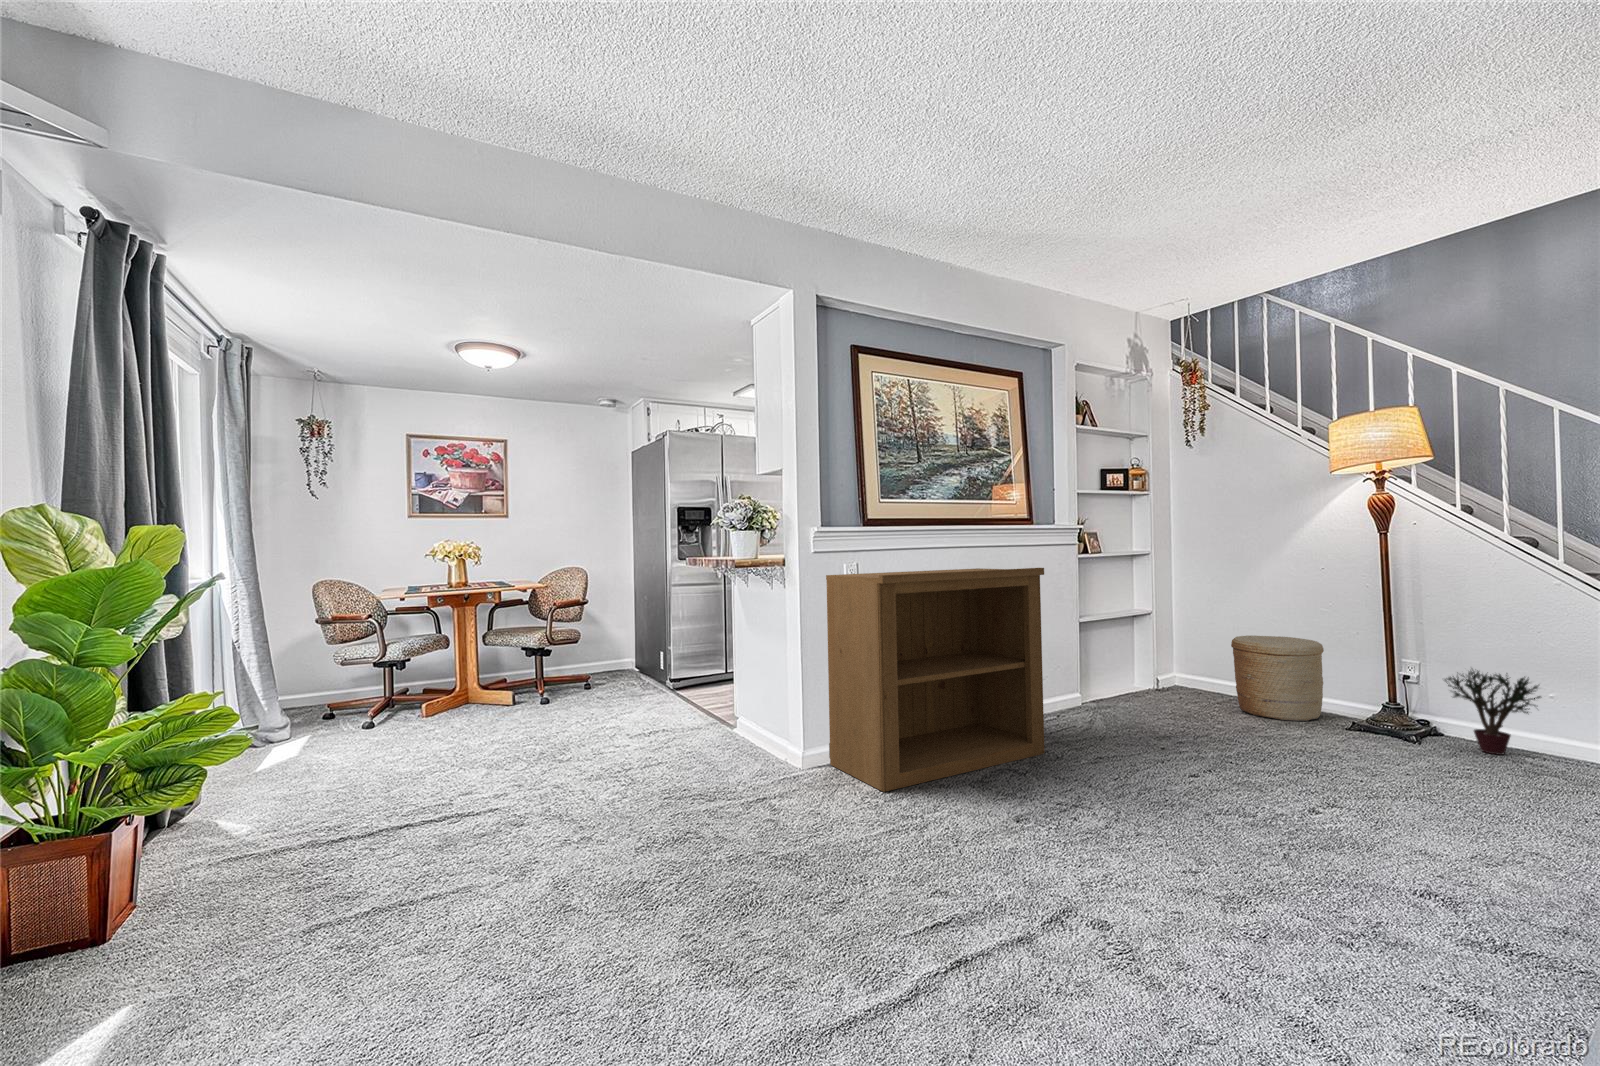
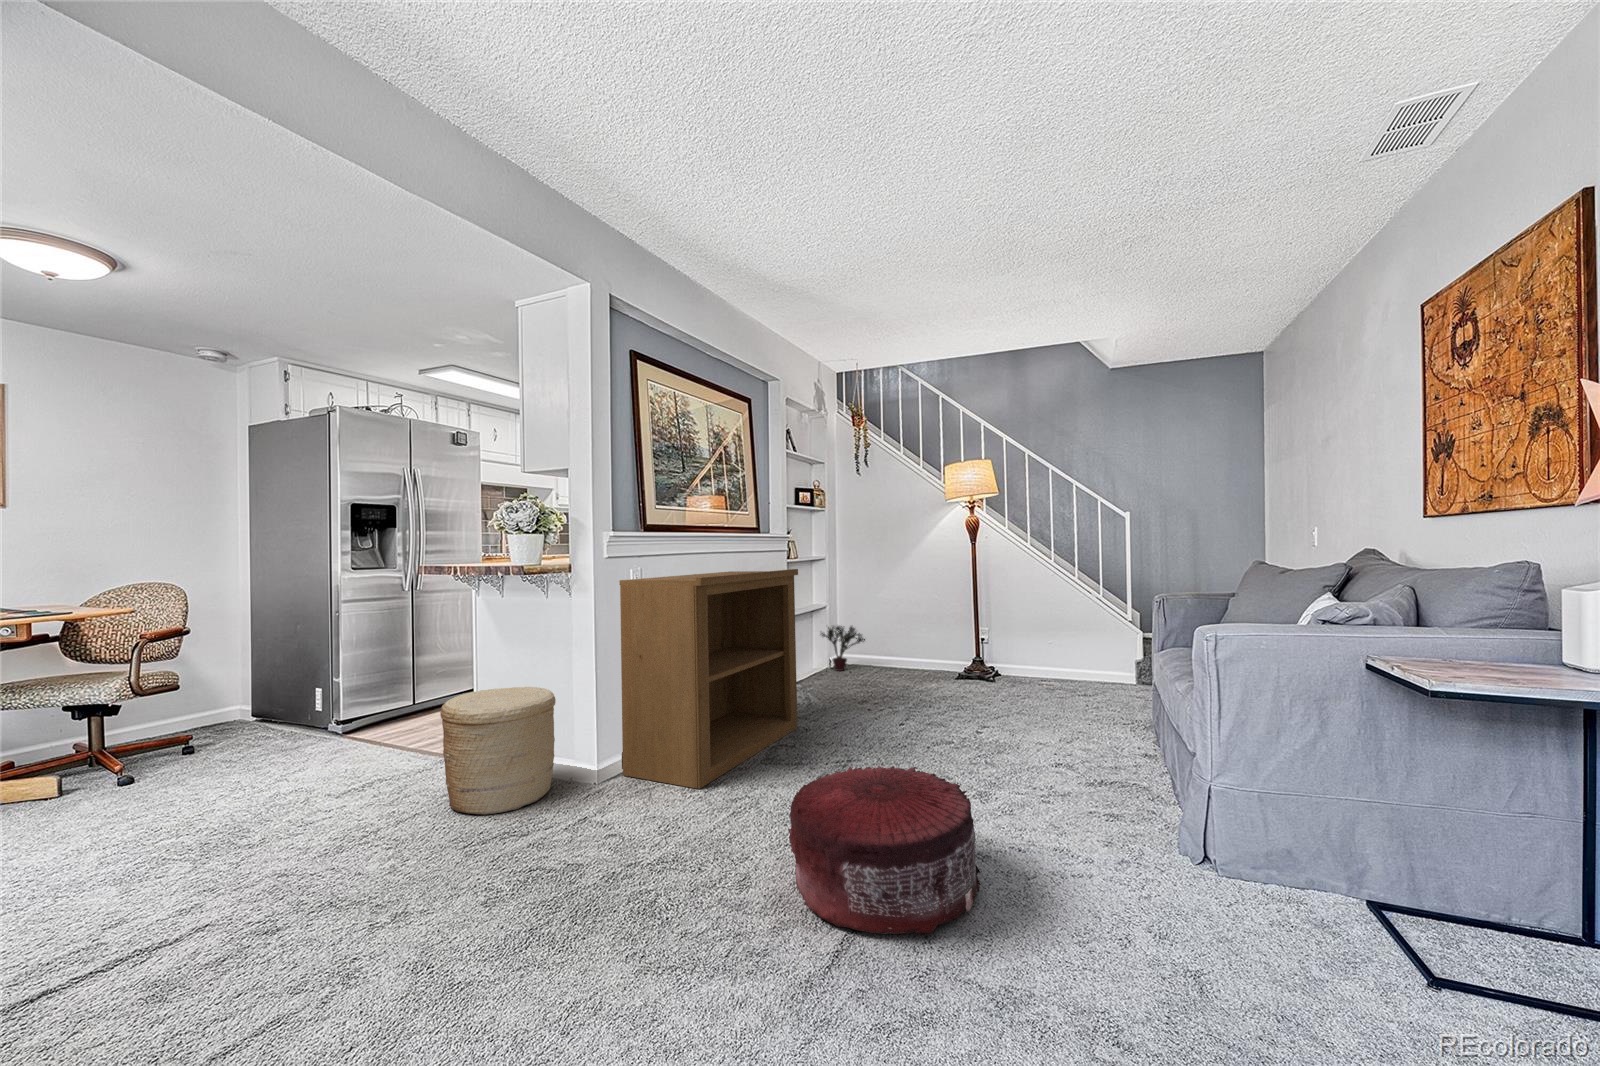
woven basket: present [1231,635,1324,721] -> present [440,687,556,815]
potted plant: present [1445,669,1541,755] -> present [821,626,865,671]
pouf: none [869,795,1093,992] -> present [788,766,980,934]

